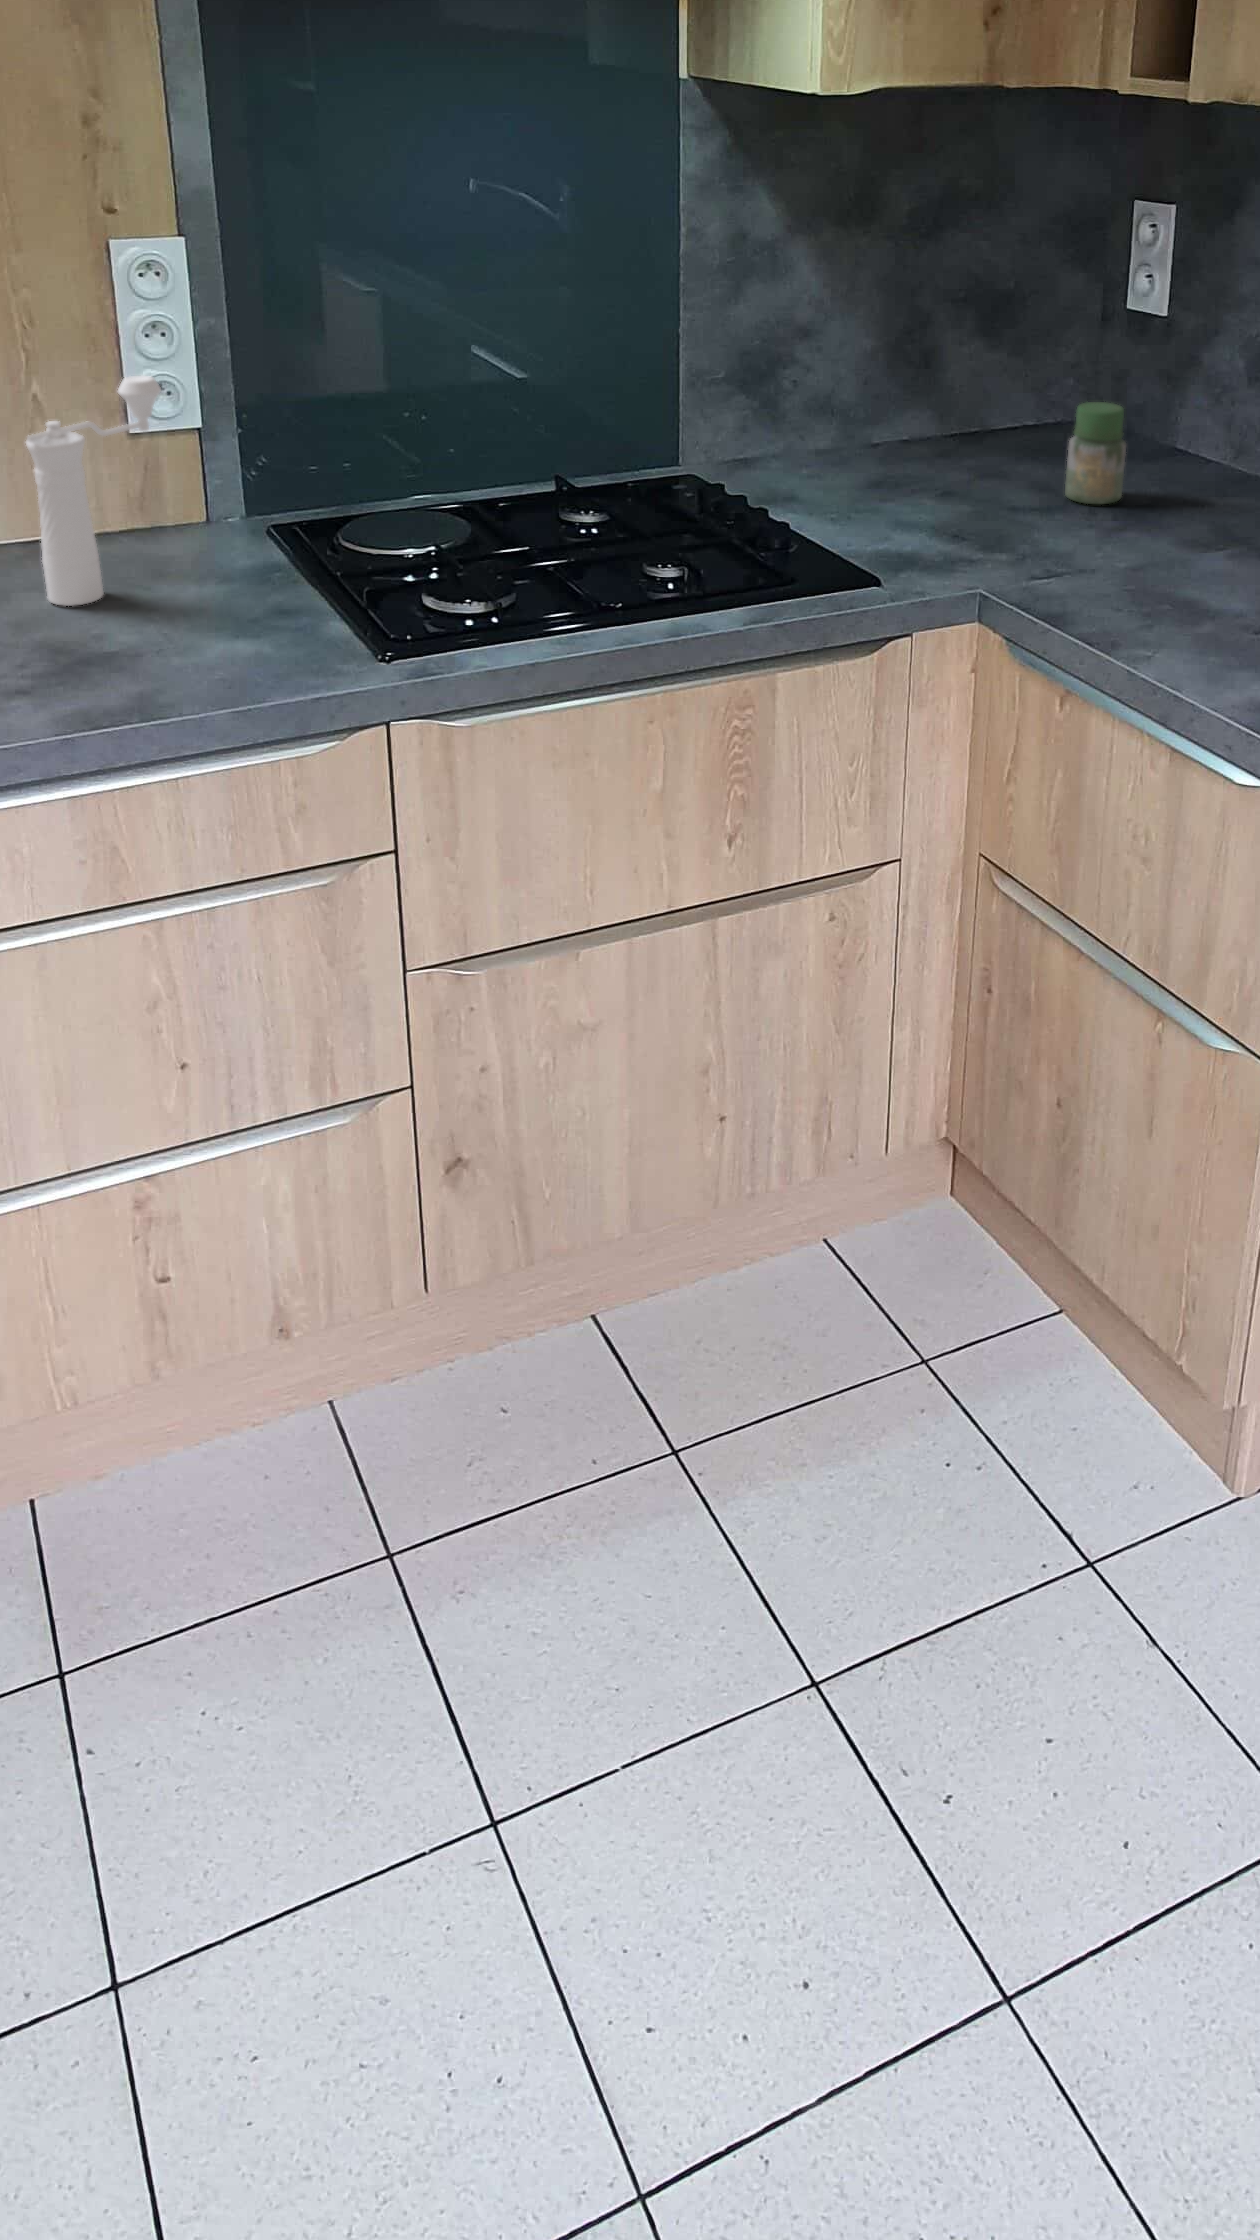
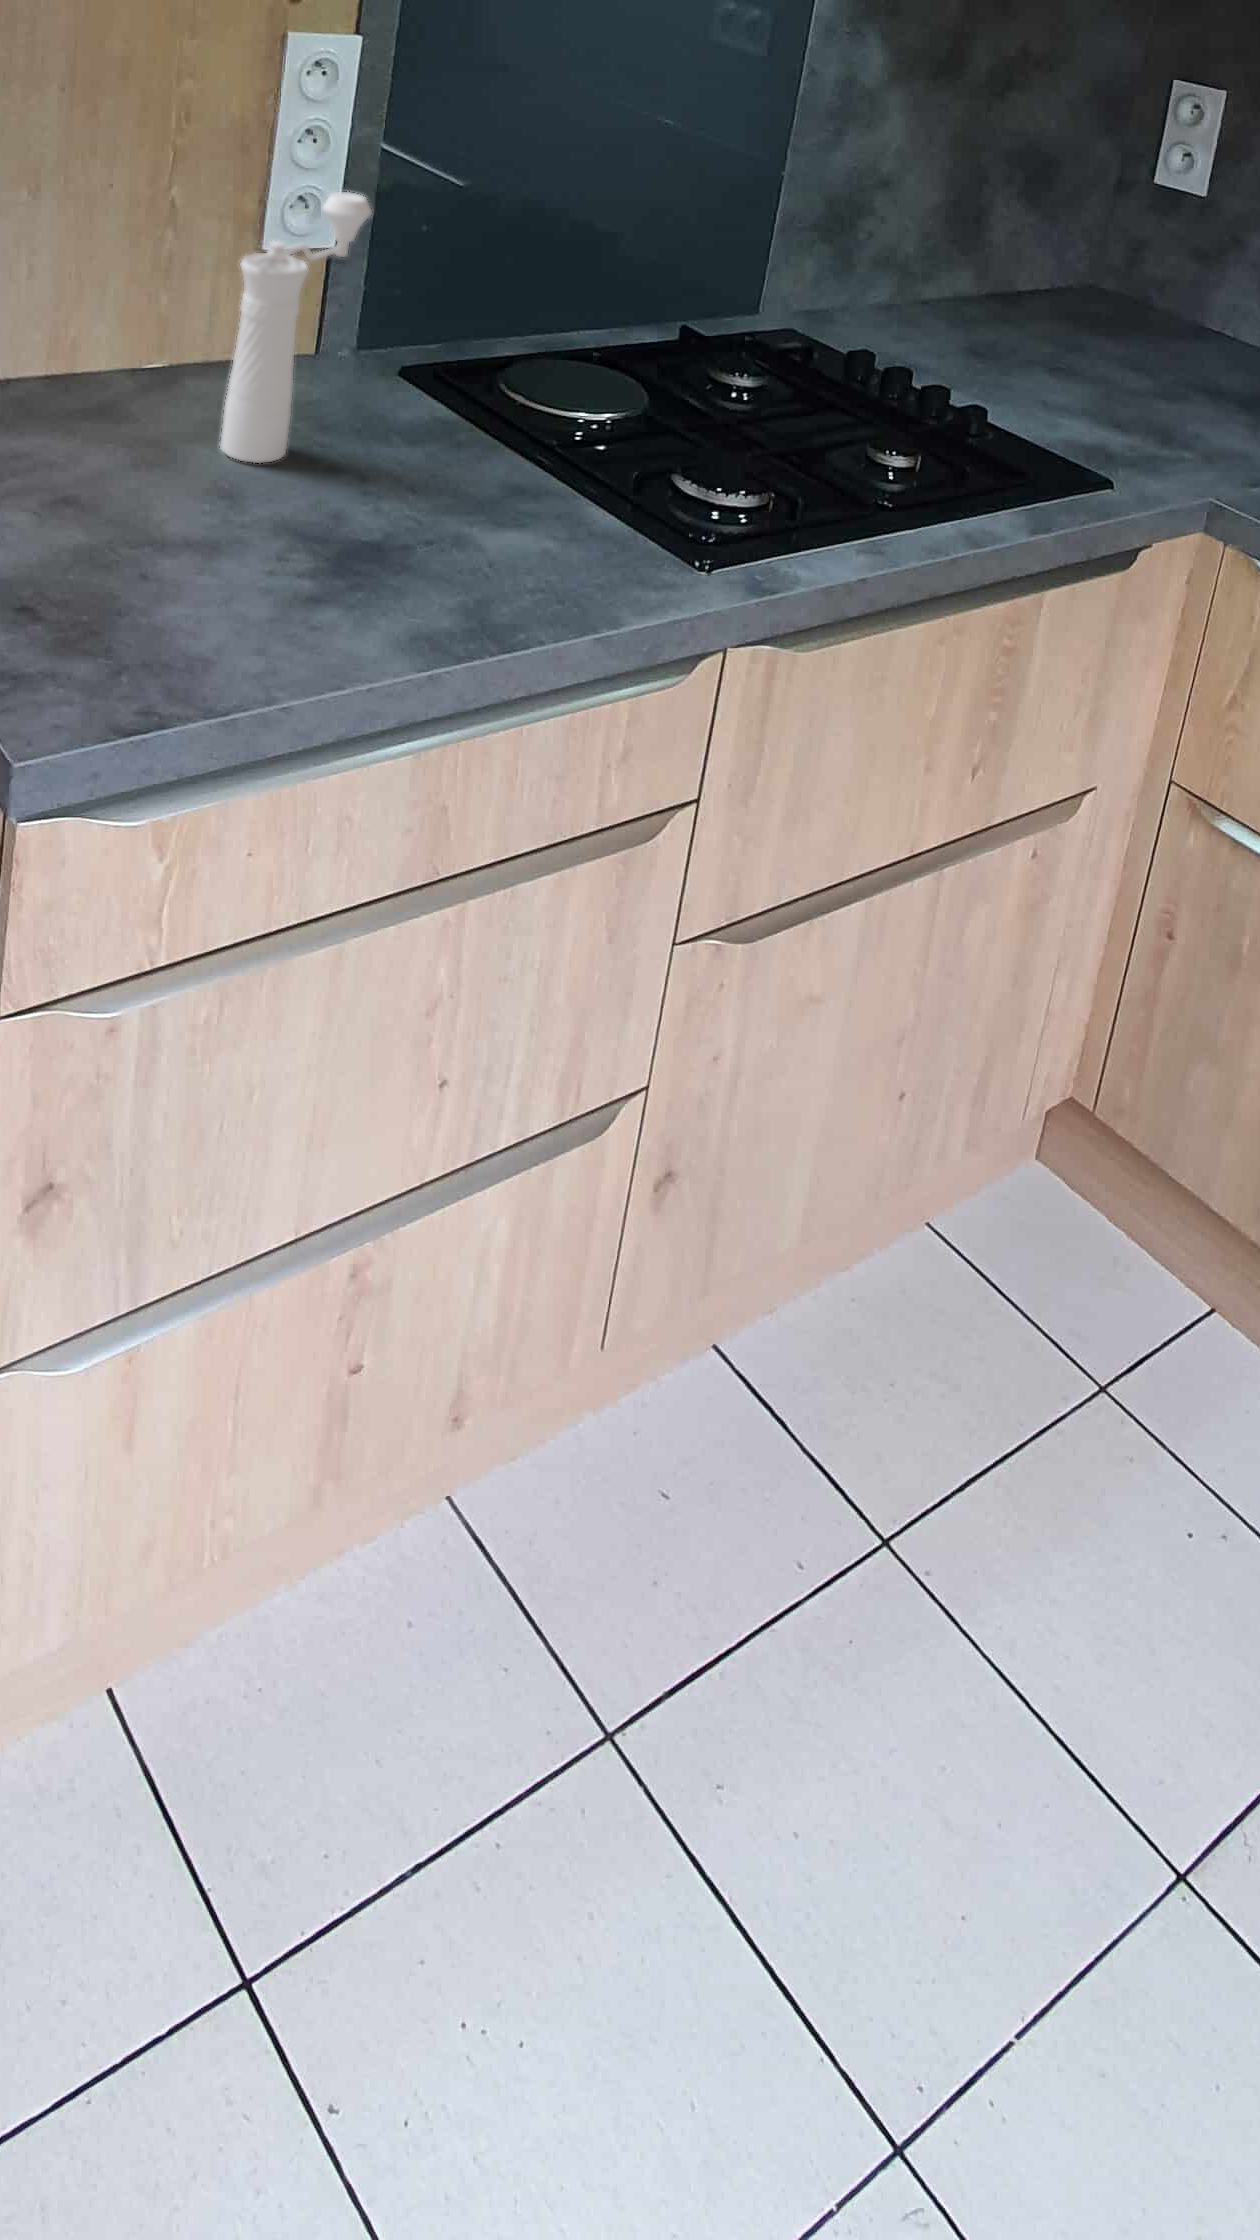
jar: present [1065,402,1126,504] -> none [1169,293,1243,399]

